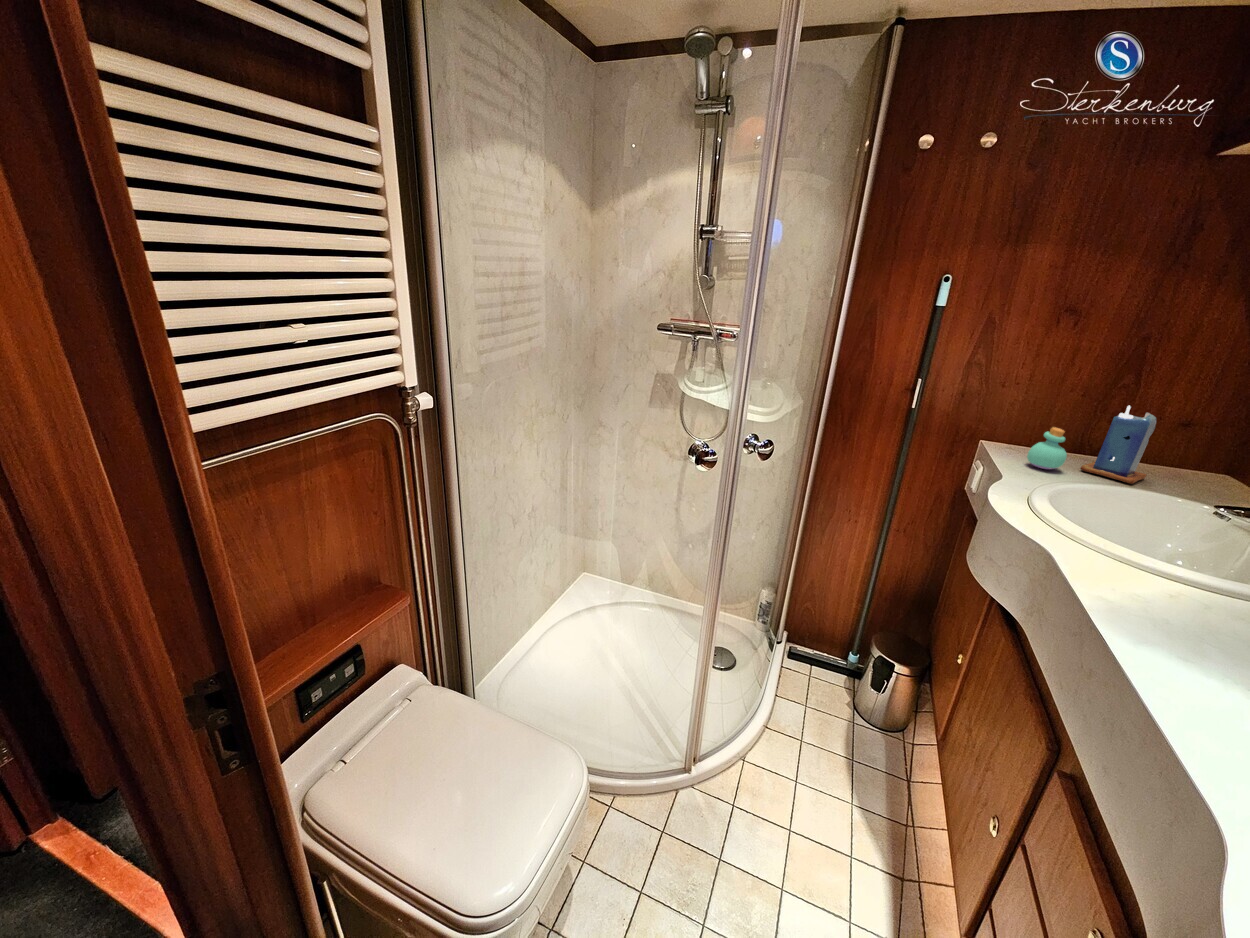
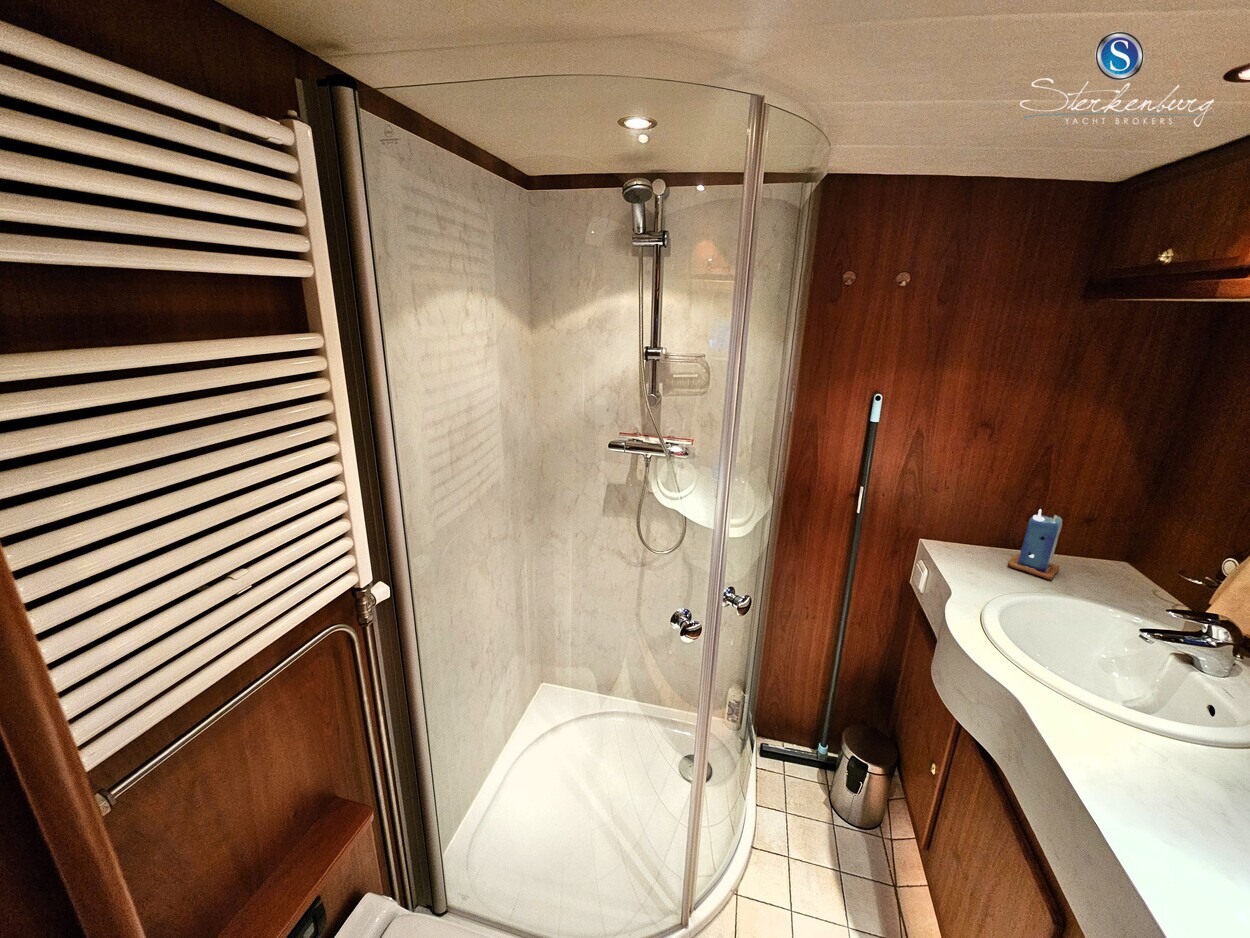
perfume bottle: present [1027,427,1067,469] -> none [963,531,996,570]

